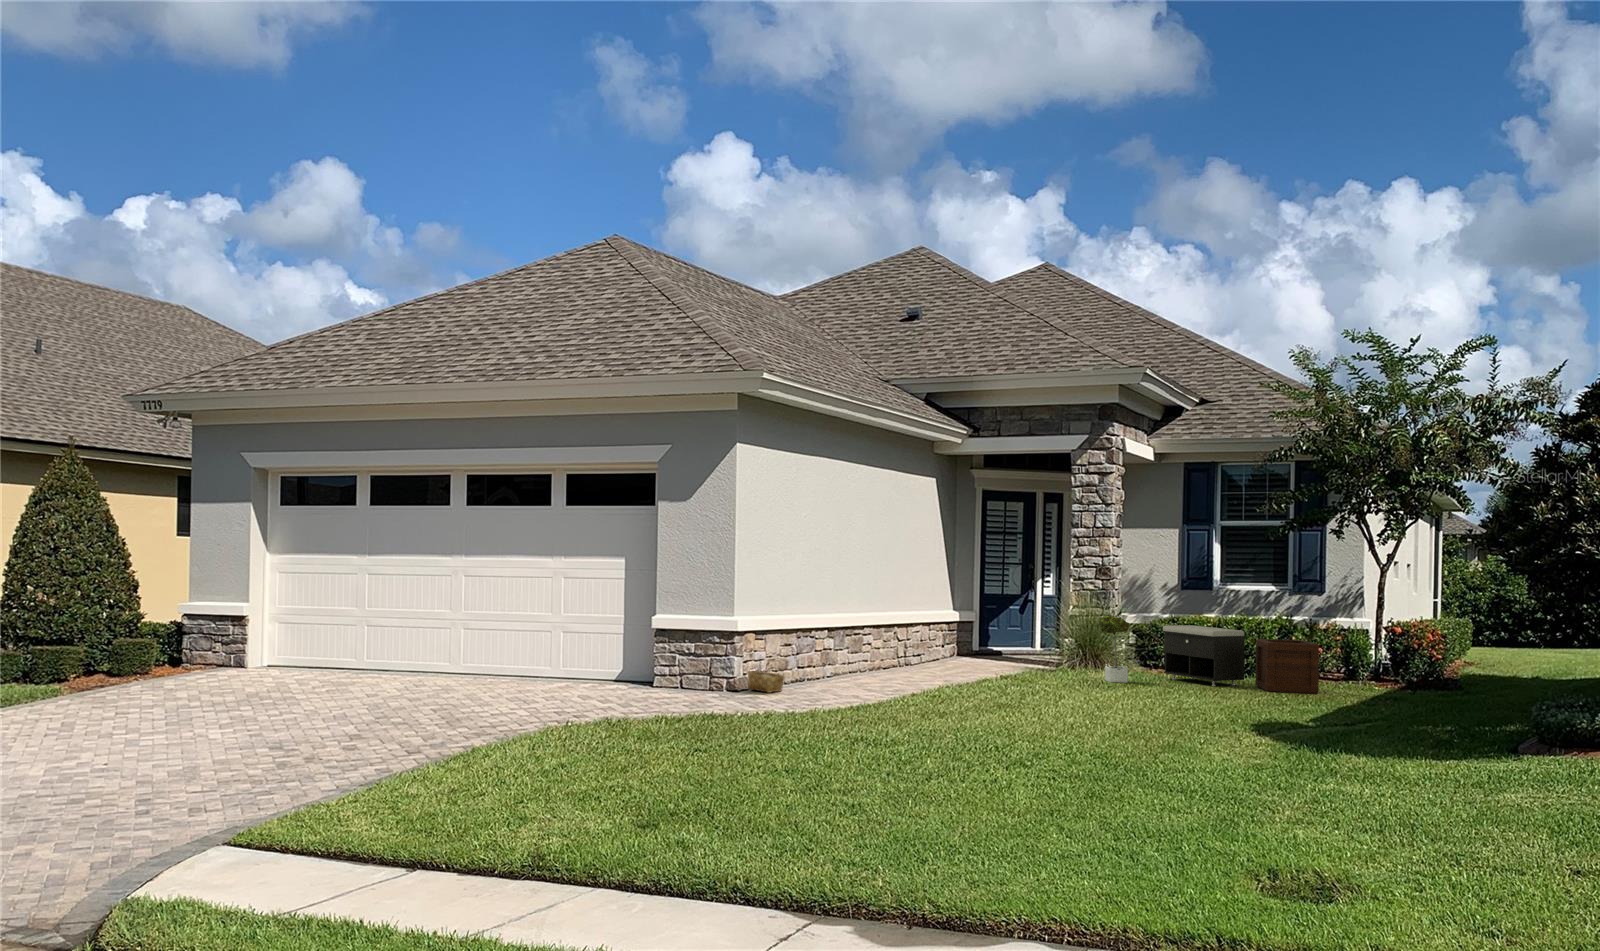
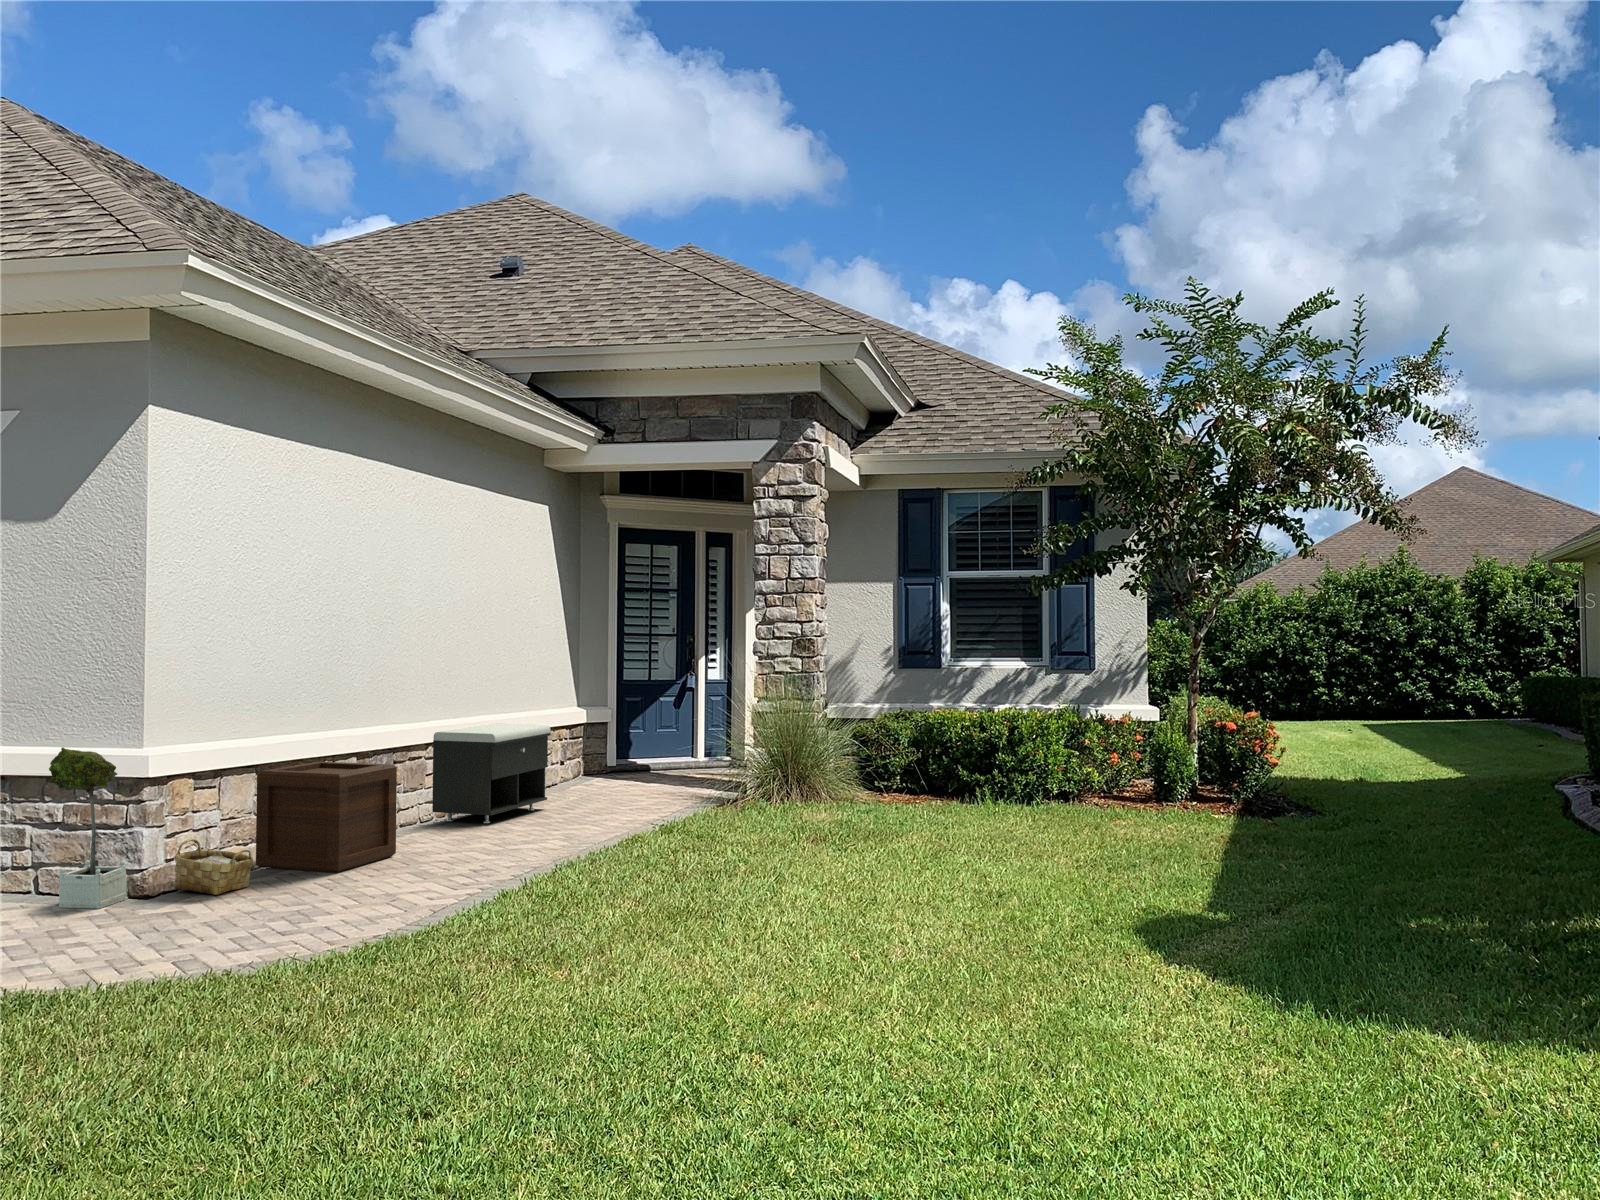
potted tree: present [1099,615,1129,683] -> present [49,747,127,909]
storage bench: present [1163,625,1245,686] -> present [432,723,551,823]
wooden crate: present [1256,639,1319,694] -> present [256,762,397,872]

